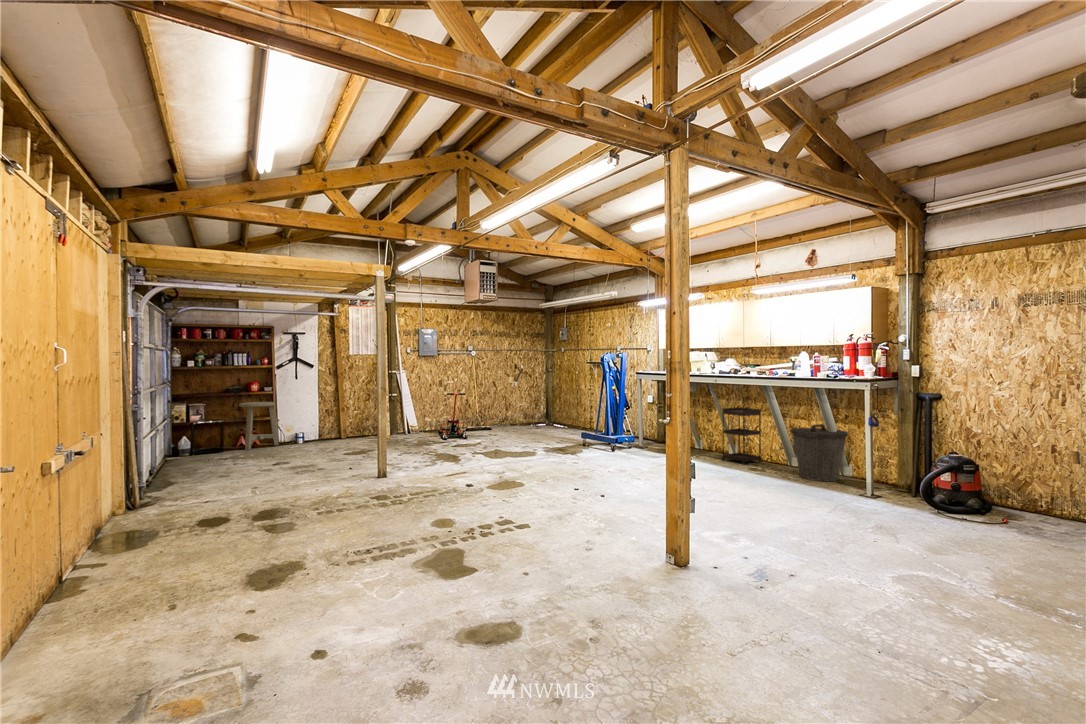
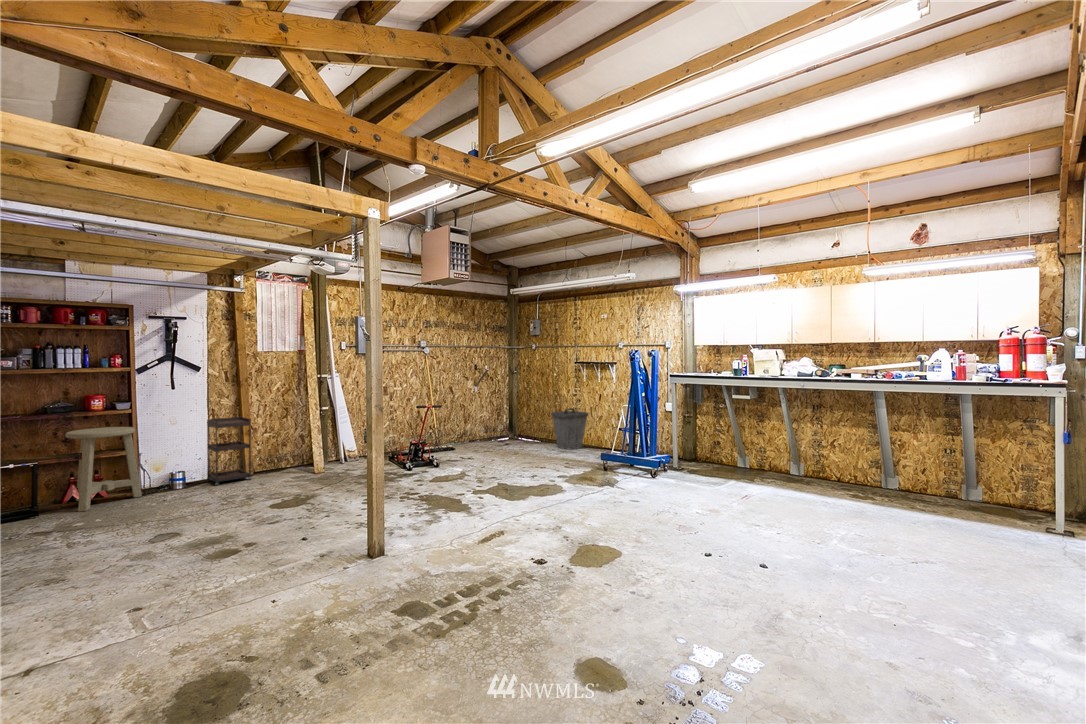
shelving unit: present [722,407,761,464] -> present [207,417,252,485]
trash can: present [791,424,848,481] -> present [552,408,588,449]

